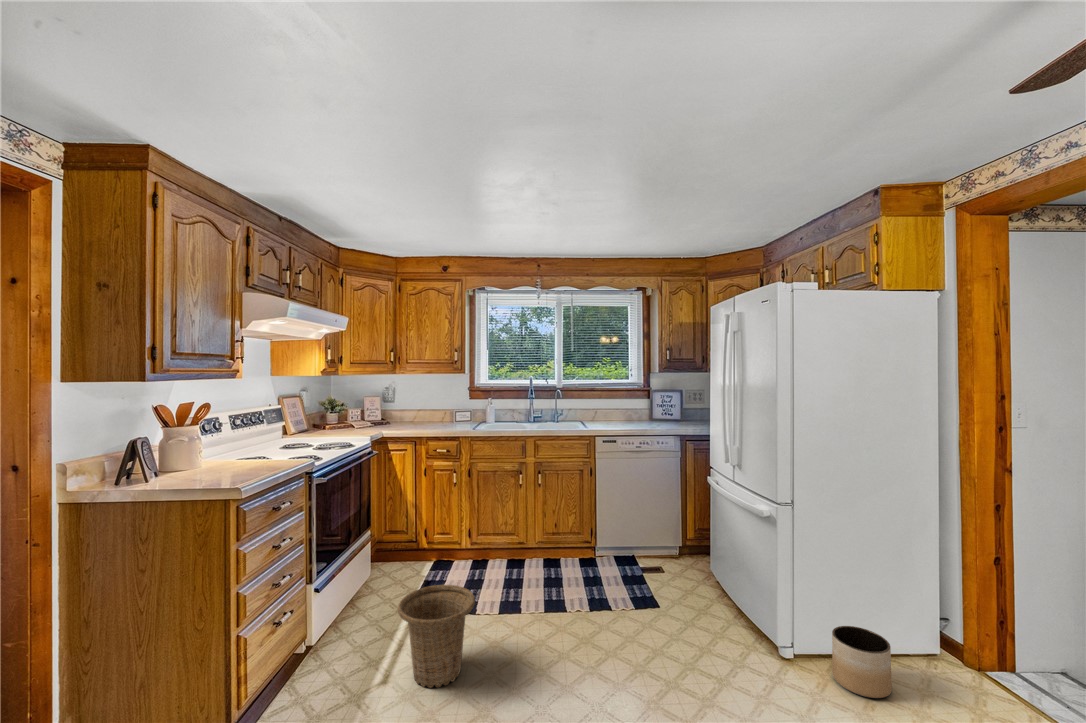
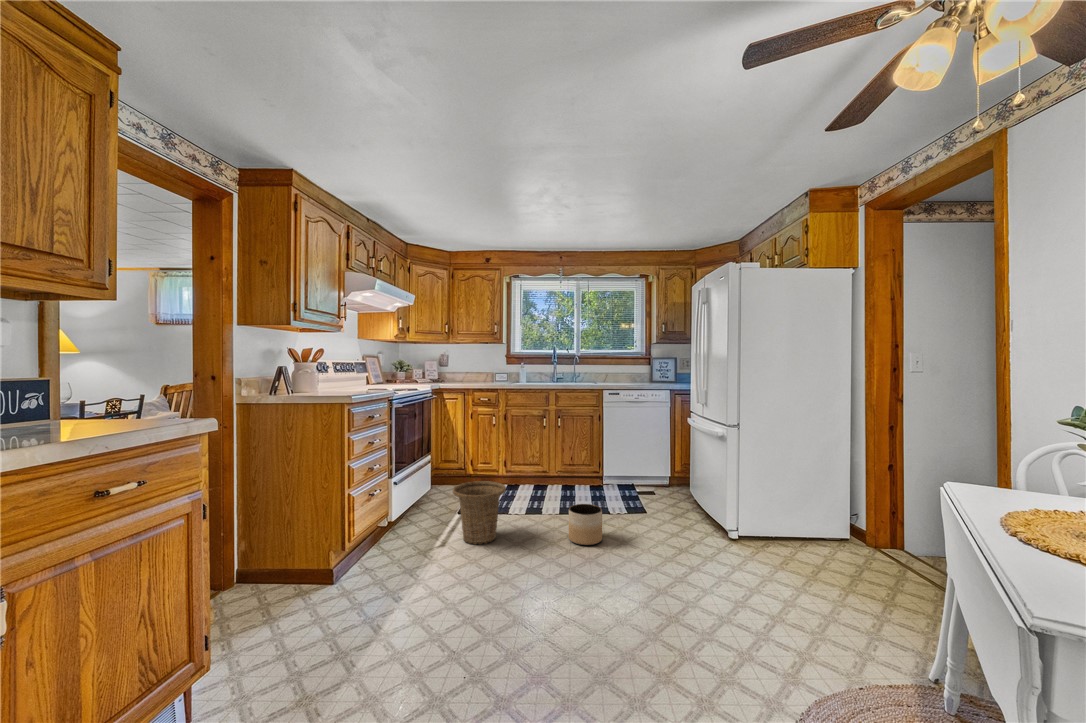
planter: present [832,626,892,698] -> present [569,504,602,545]

